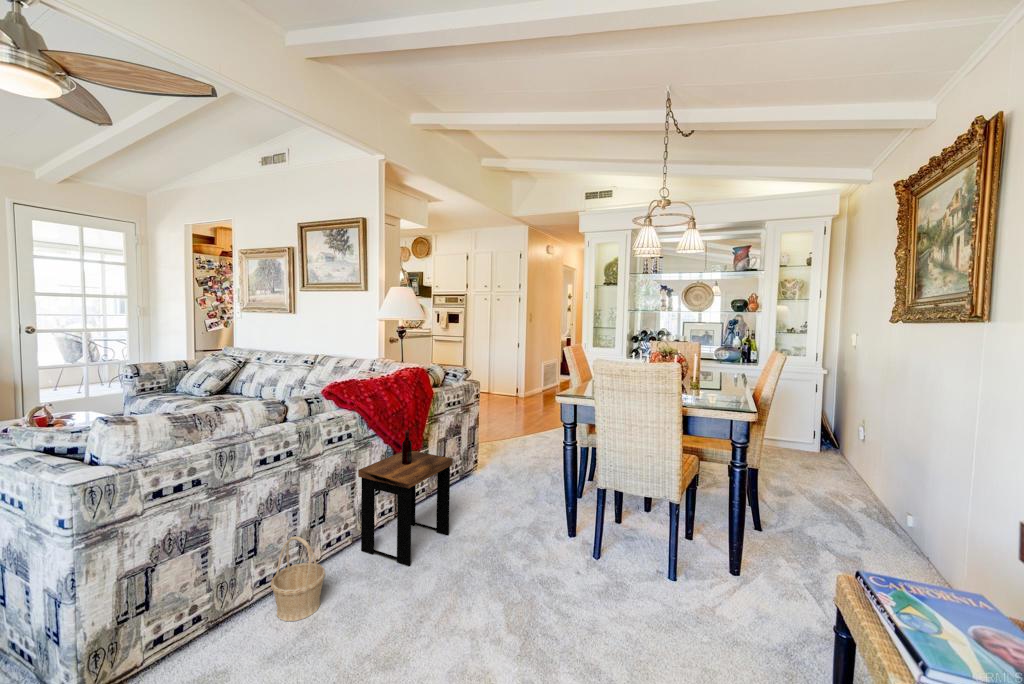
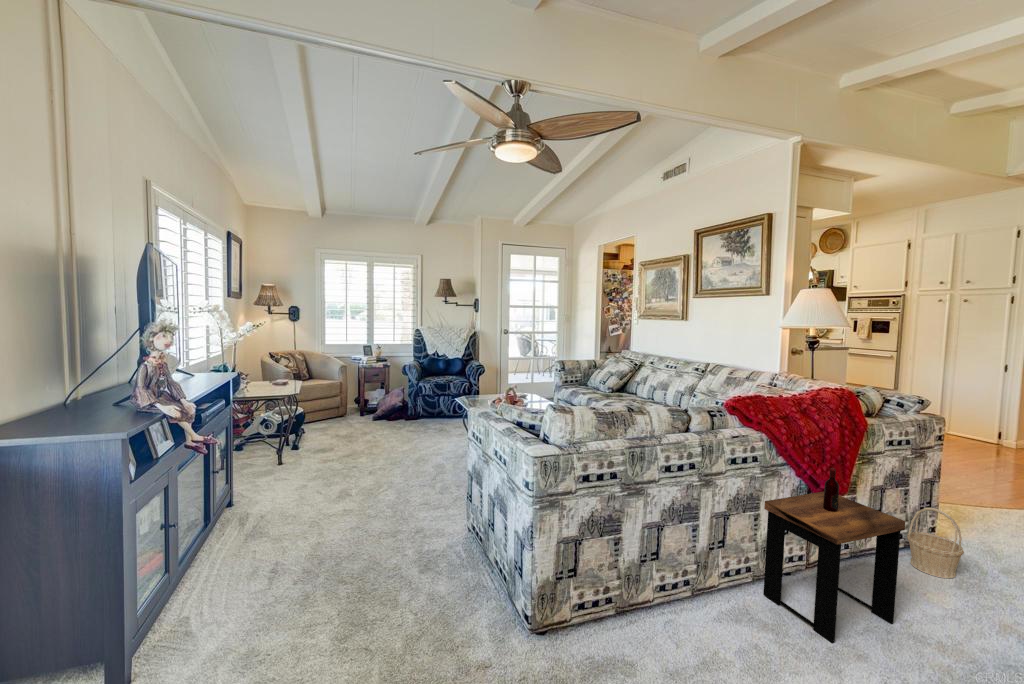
basket: present [271,537,326,621] -> present [907,508,964,578]

